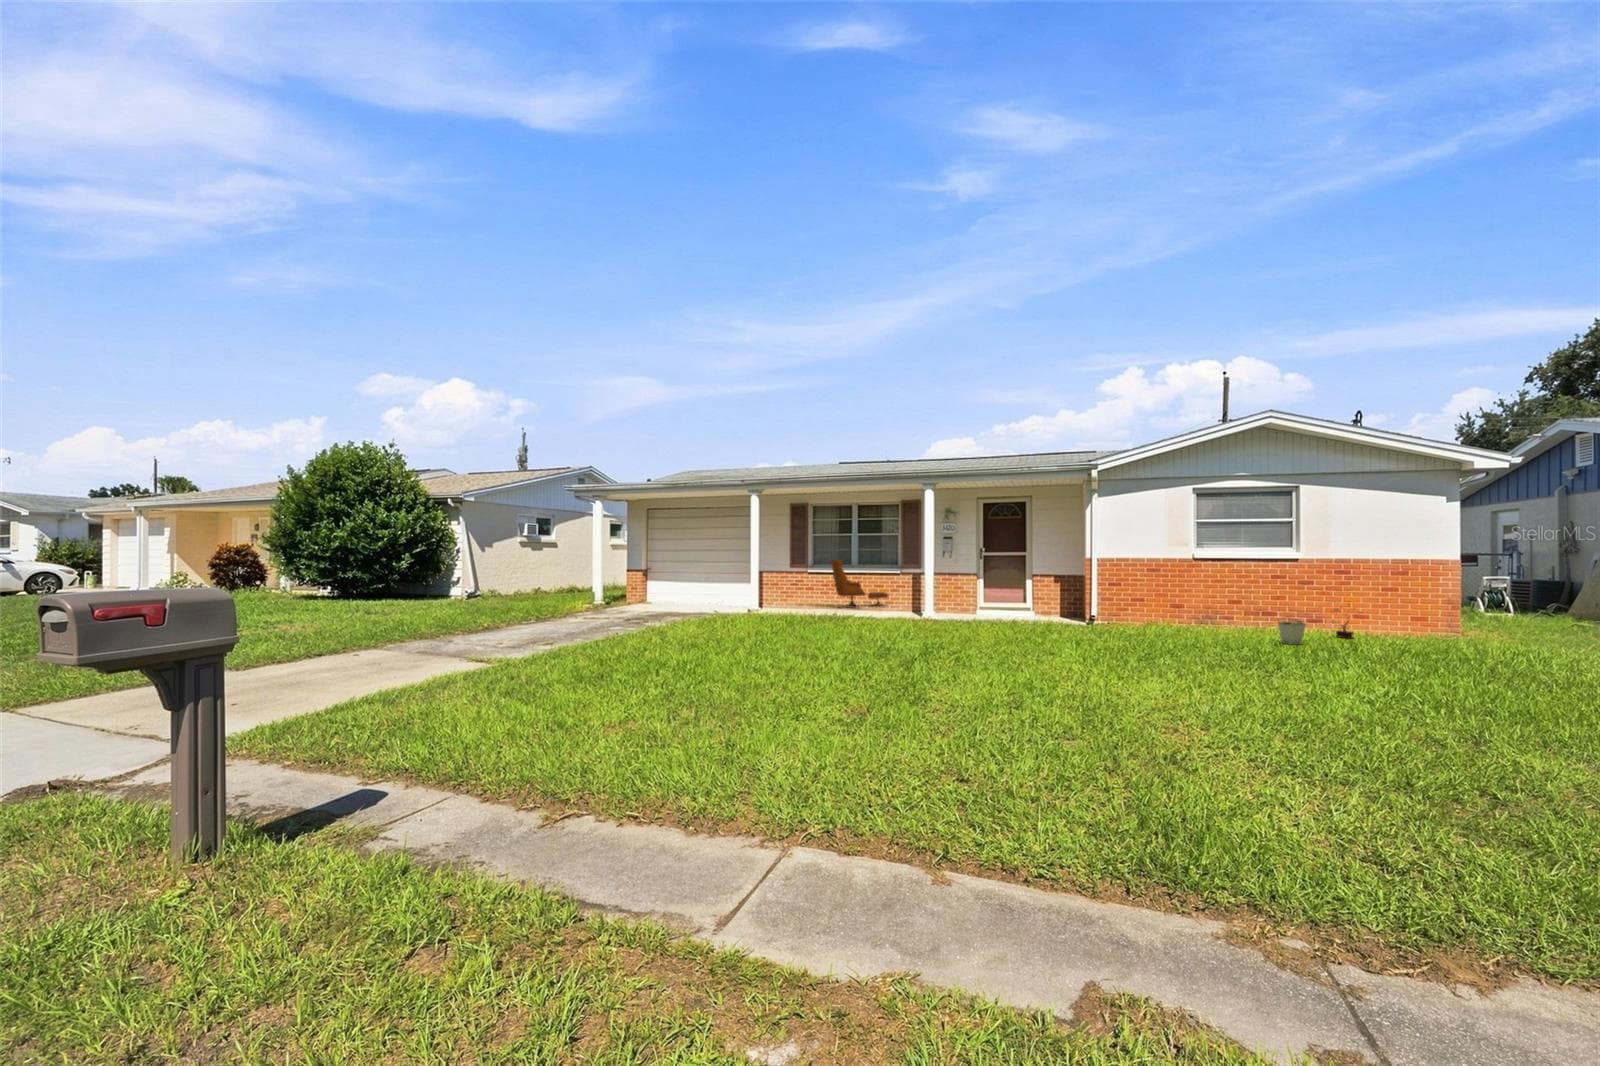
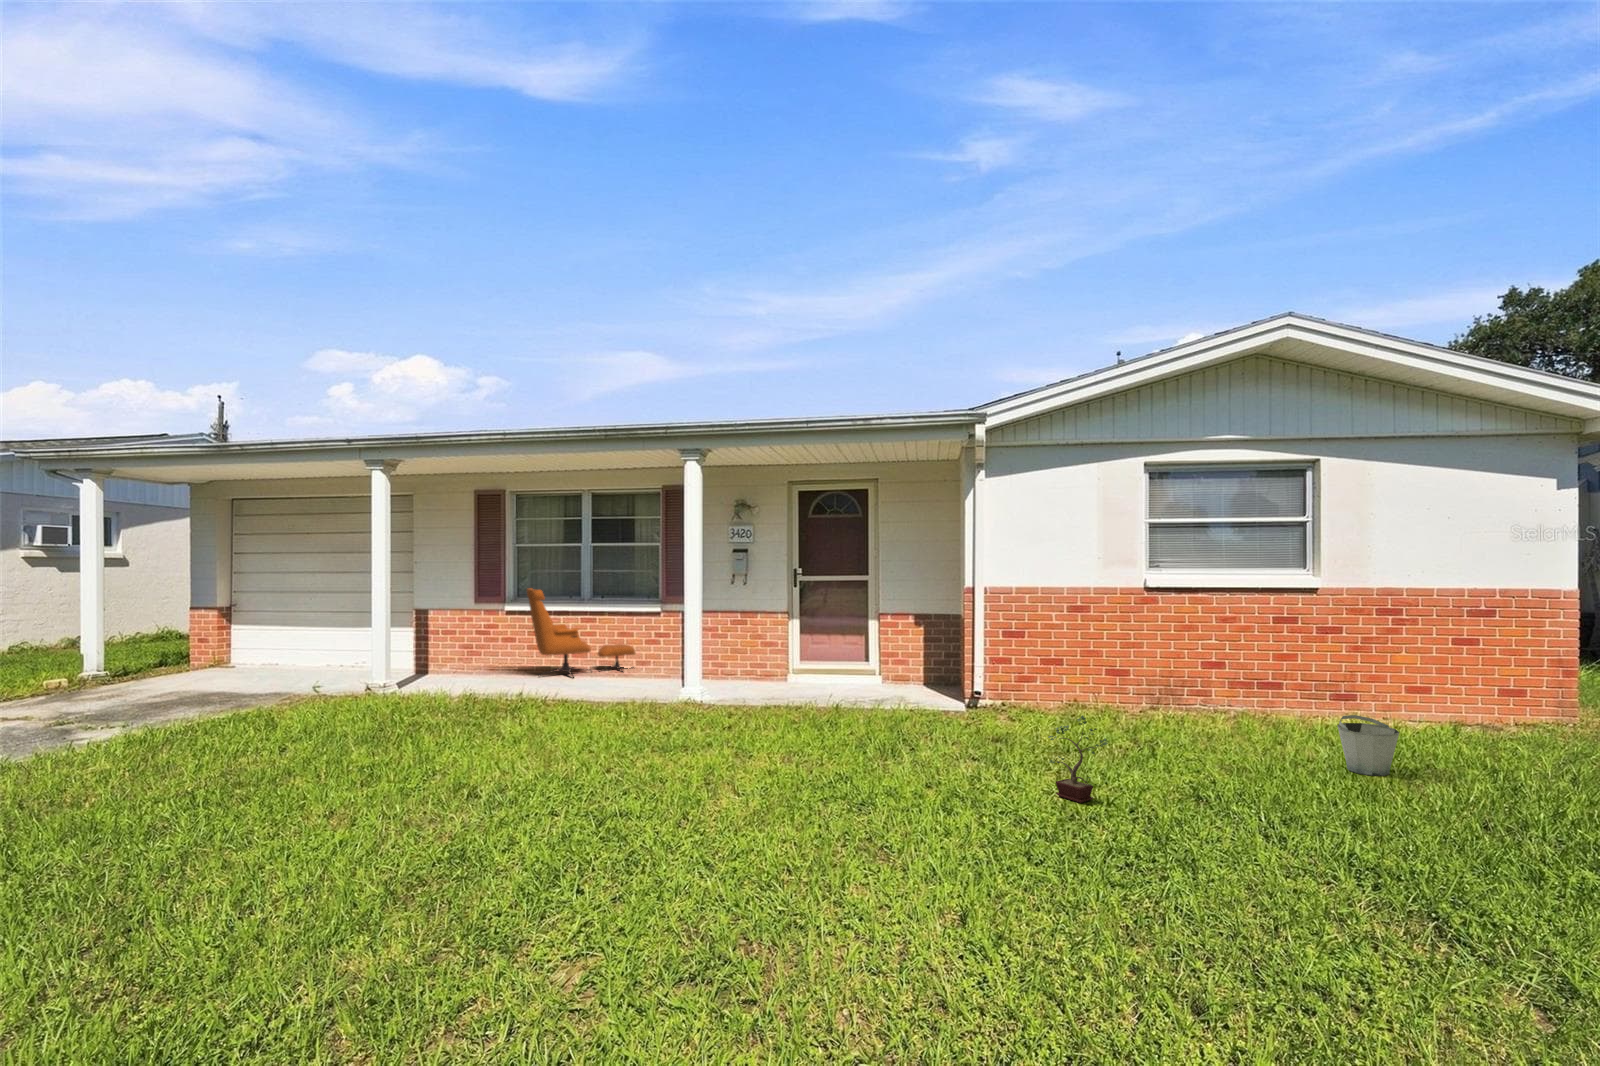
potted plant: present [1336,603,1362,638] -> present [1048,715,1108,803]

